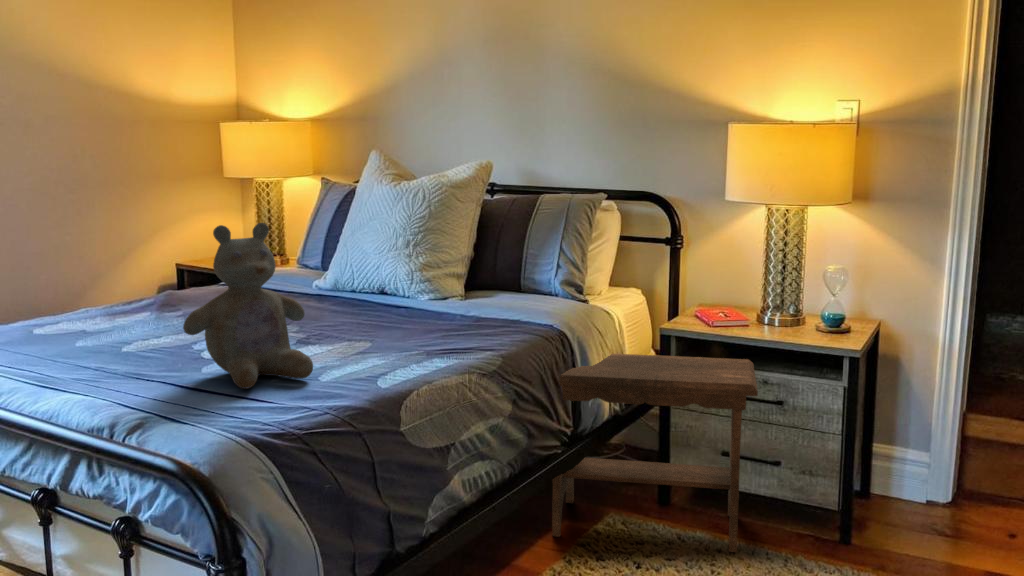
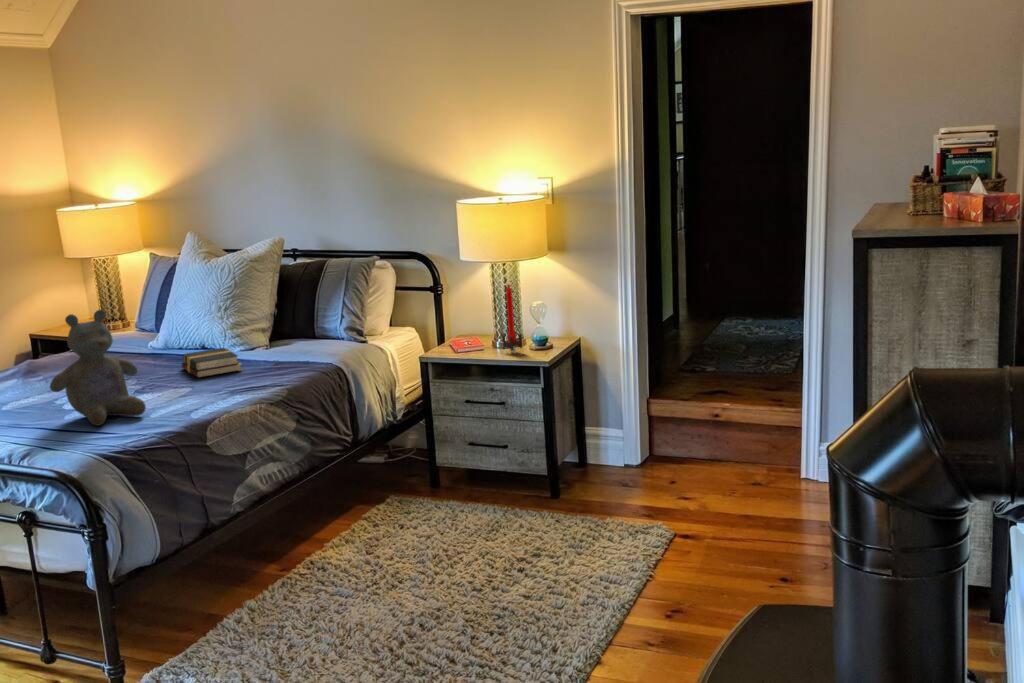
candle: none [781,239,810,333] -> present [502,284,522,353]
hardback book: none [355,294,435,331] -> present [182,348,241,378]
footstool: present [552,354,758,552] -> none [322,375,486,518]

